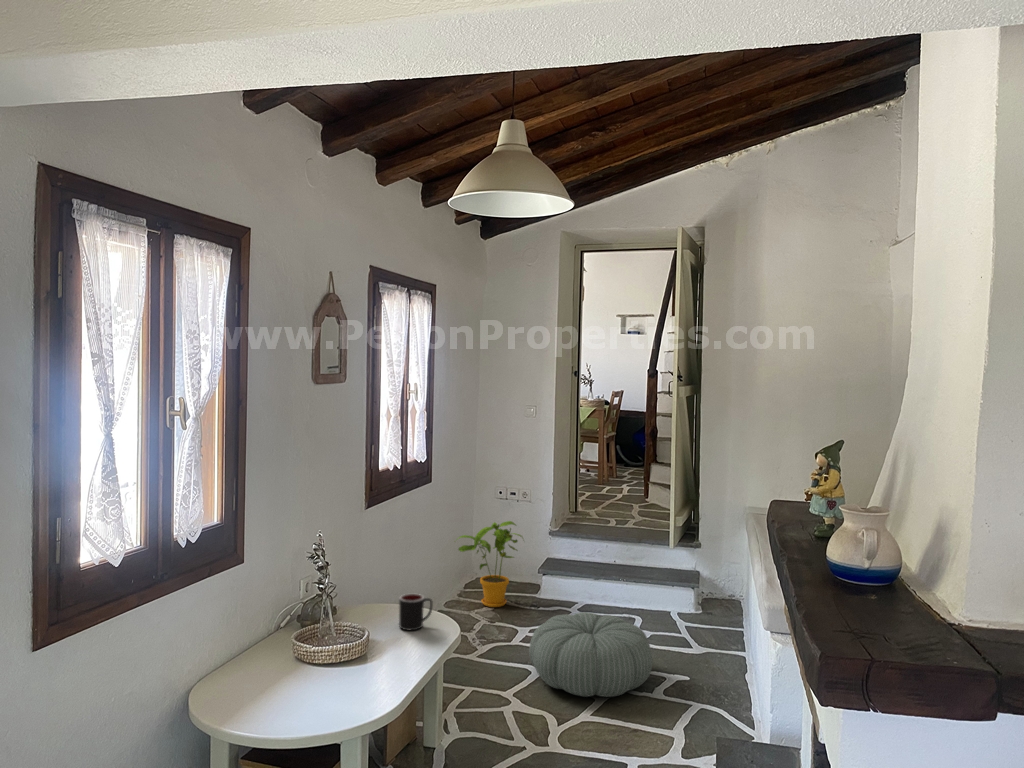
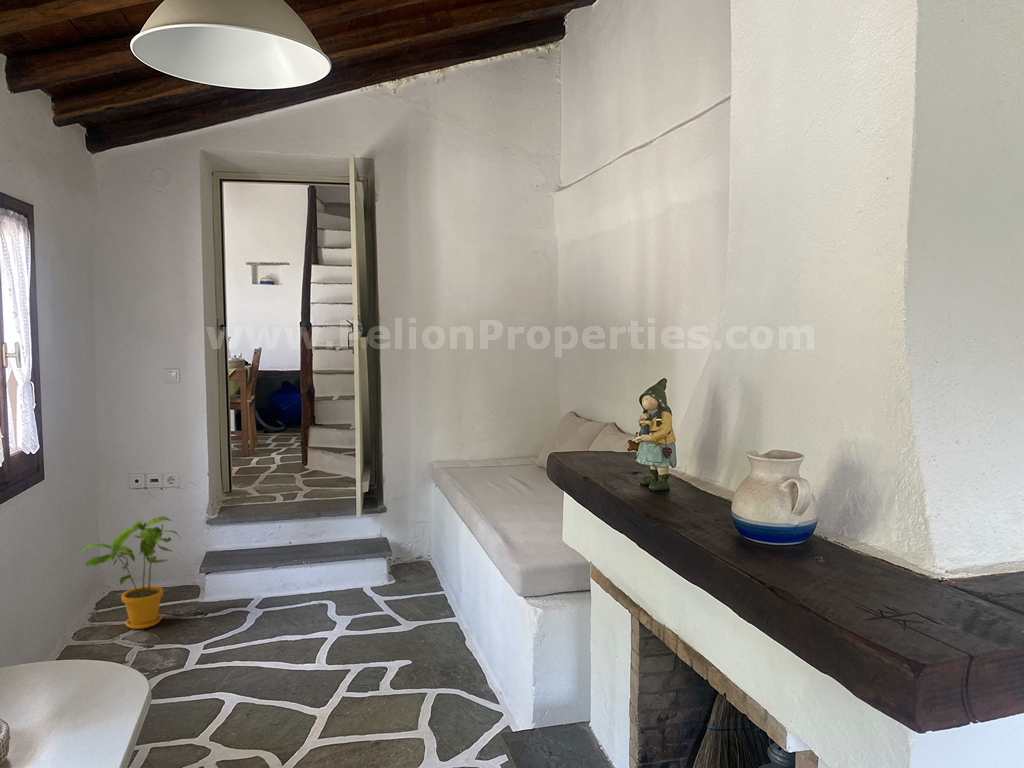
mug: present [399,594,432,630] -> none [43,655,101,714]
pouf: present [529,612,652,697] -> none [218,608,373,716]

